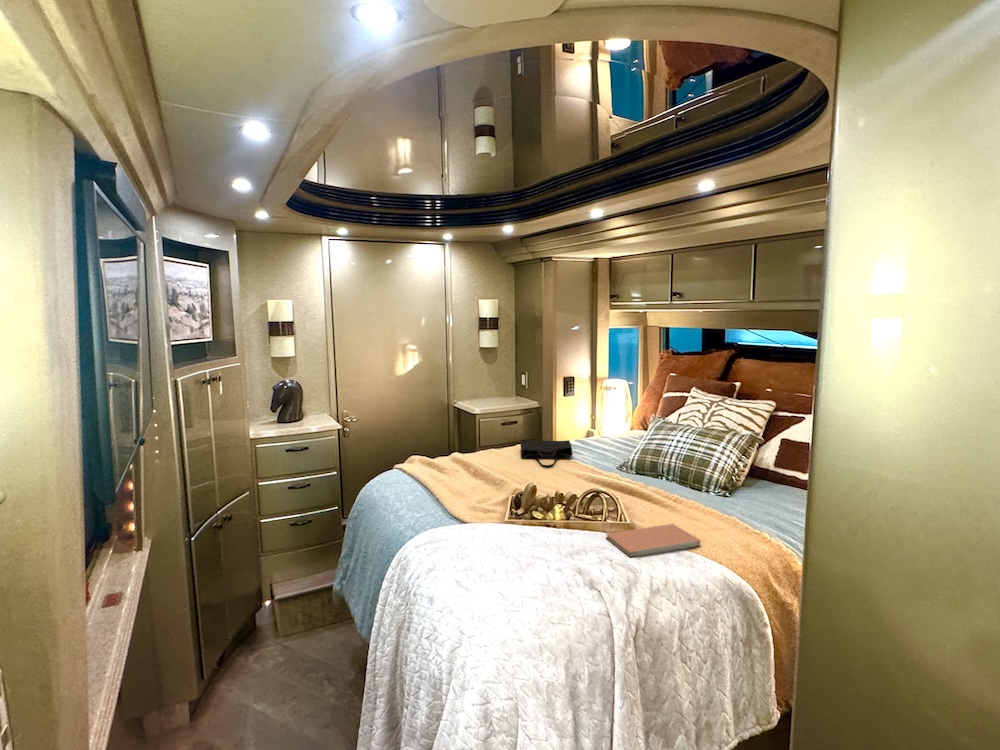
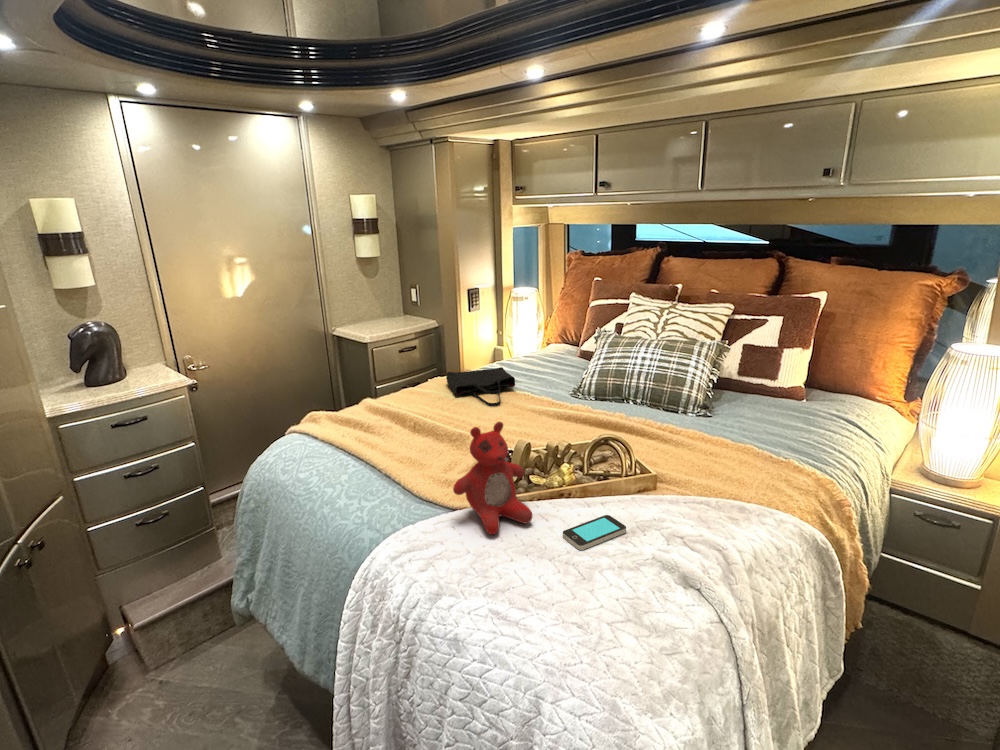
stuffed bear: none [464,462,521,542] -> present [453,422,533,534]
notebook: present [606,524,701,557] -> none [635,464,743,521]
smartphone: none [531,543,580,561] -> present [563,515,626,550]

